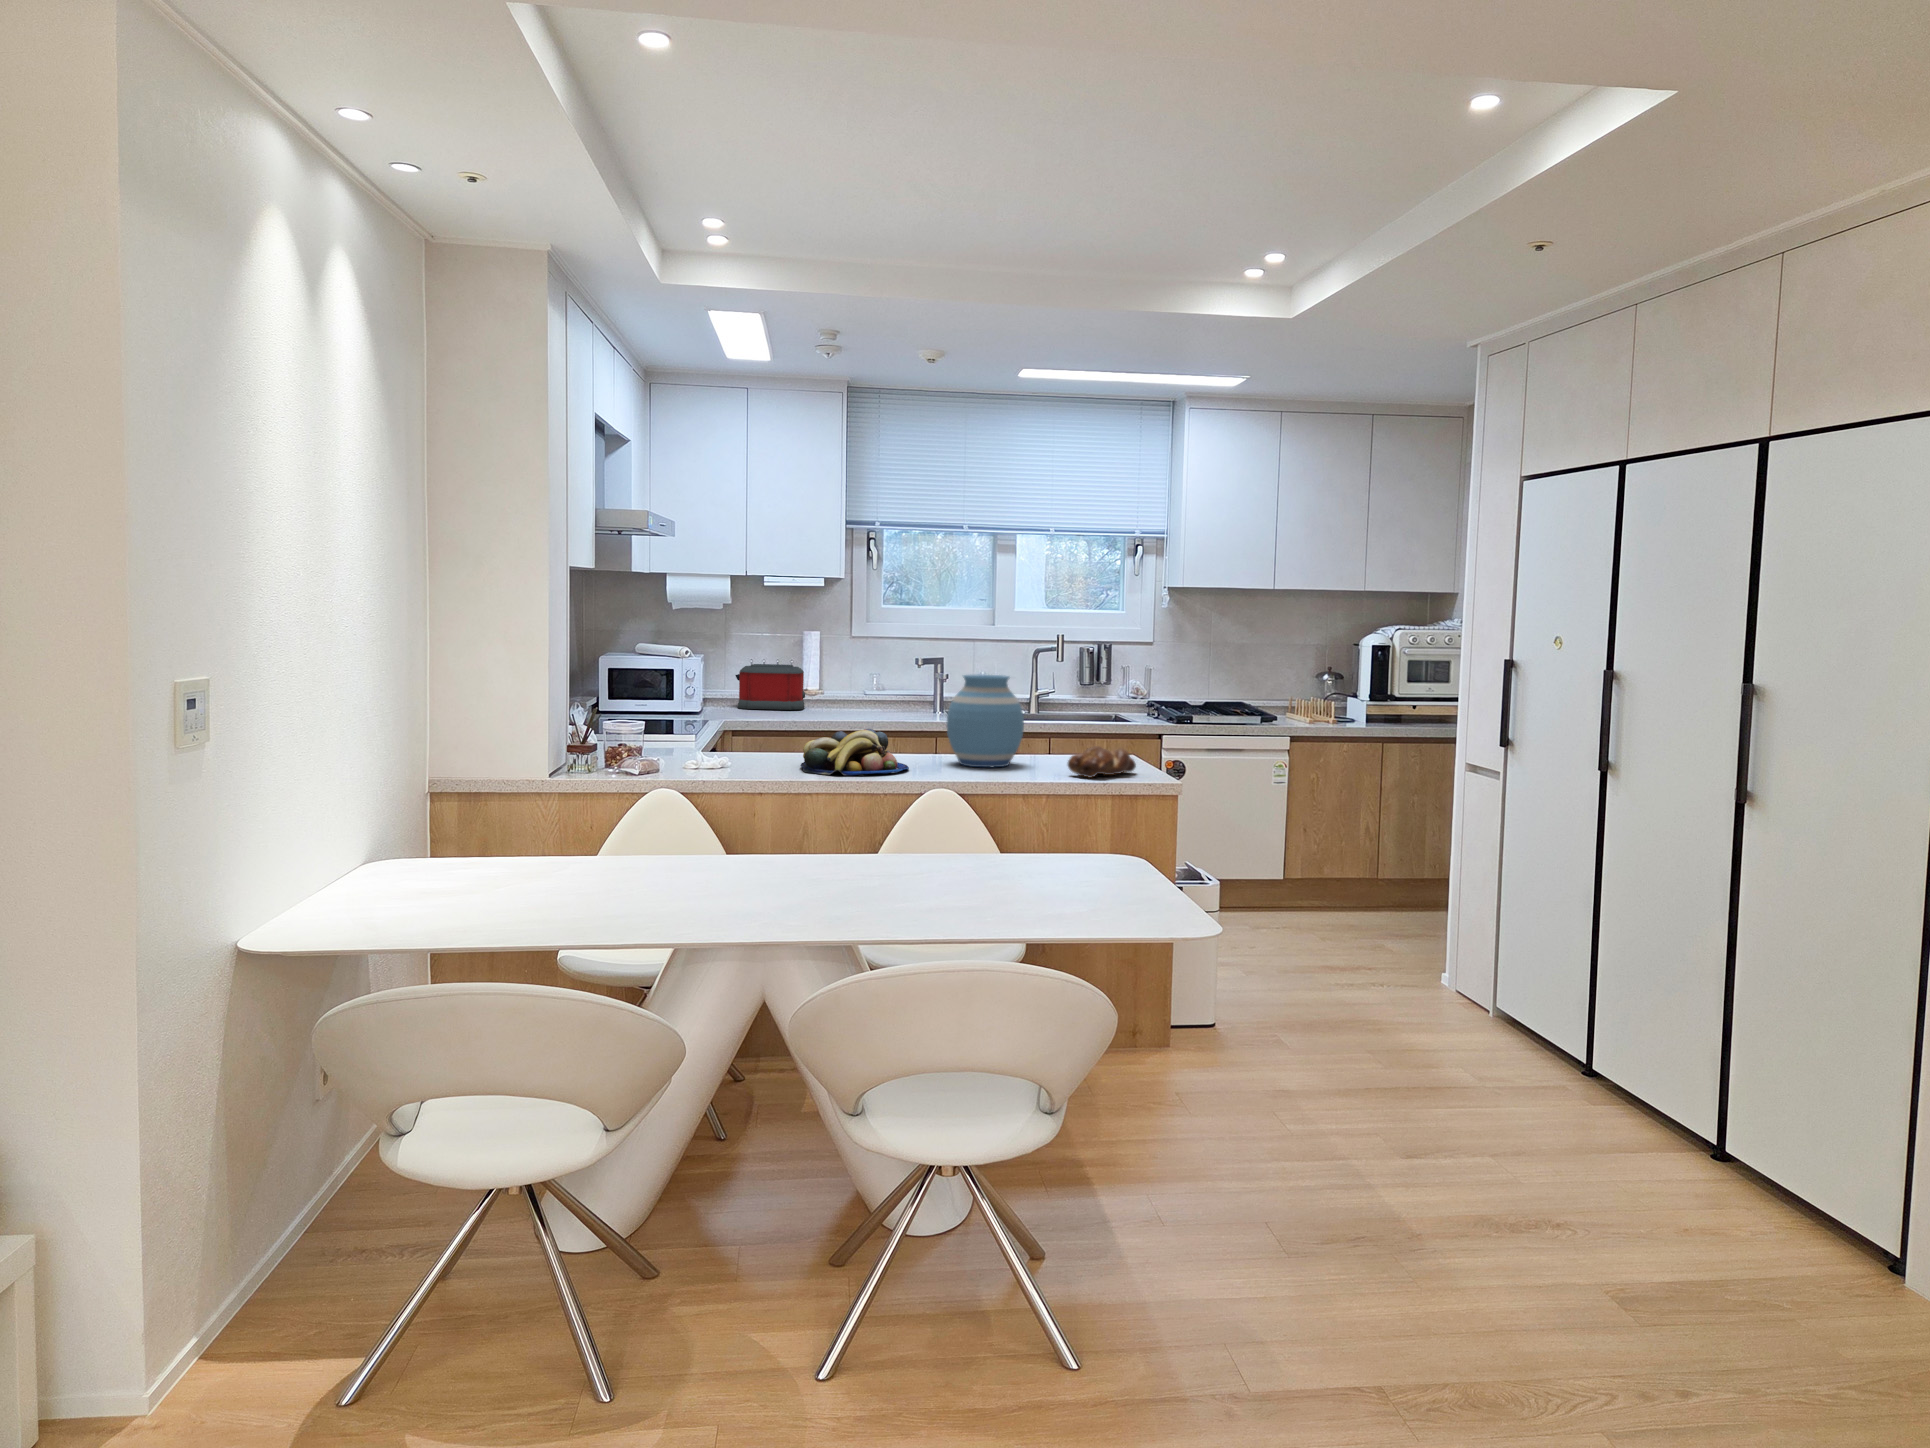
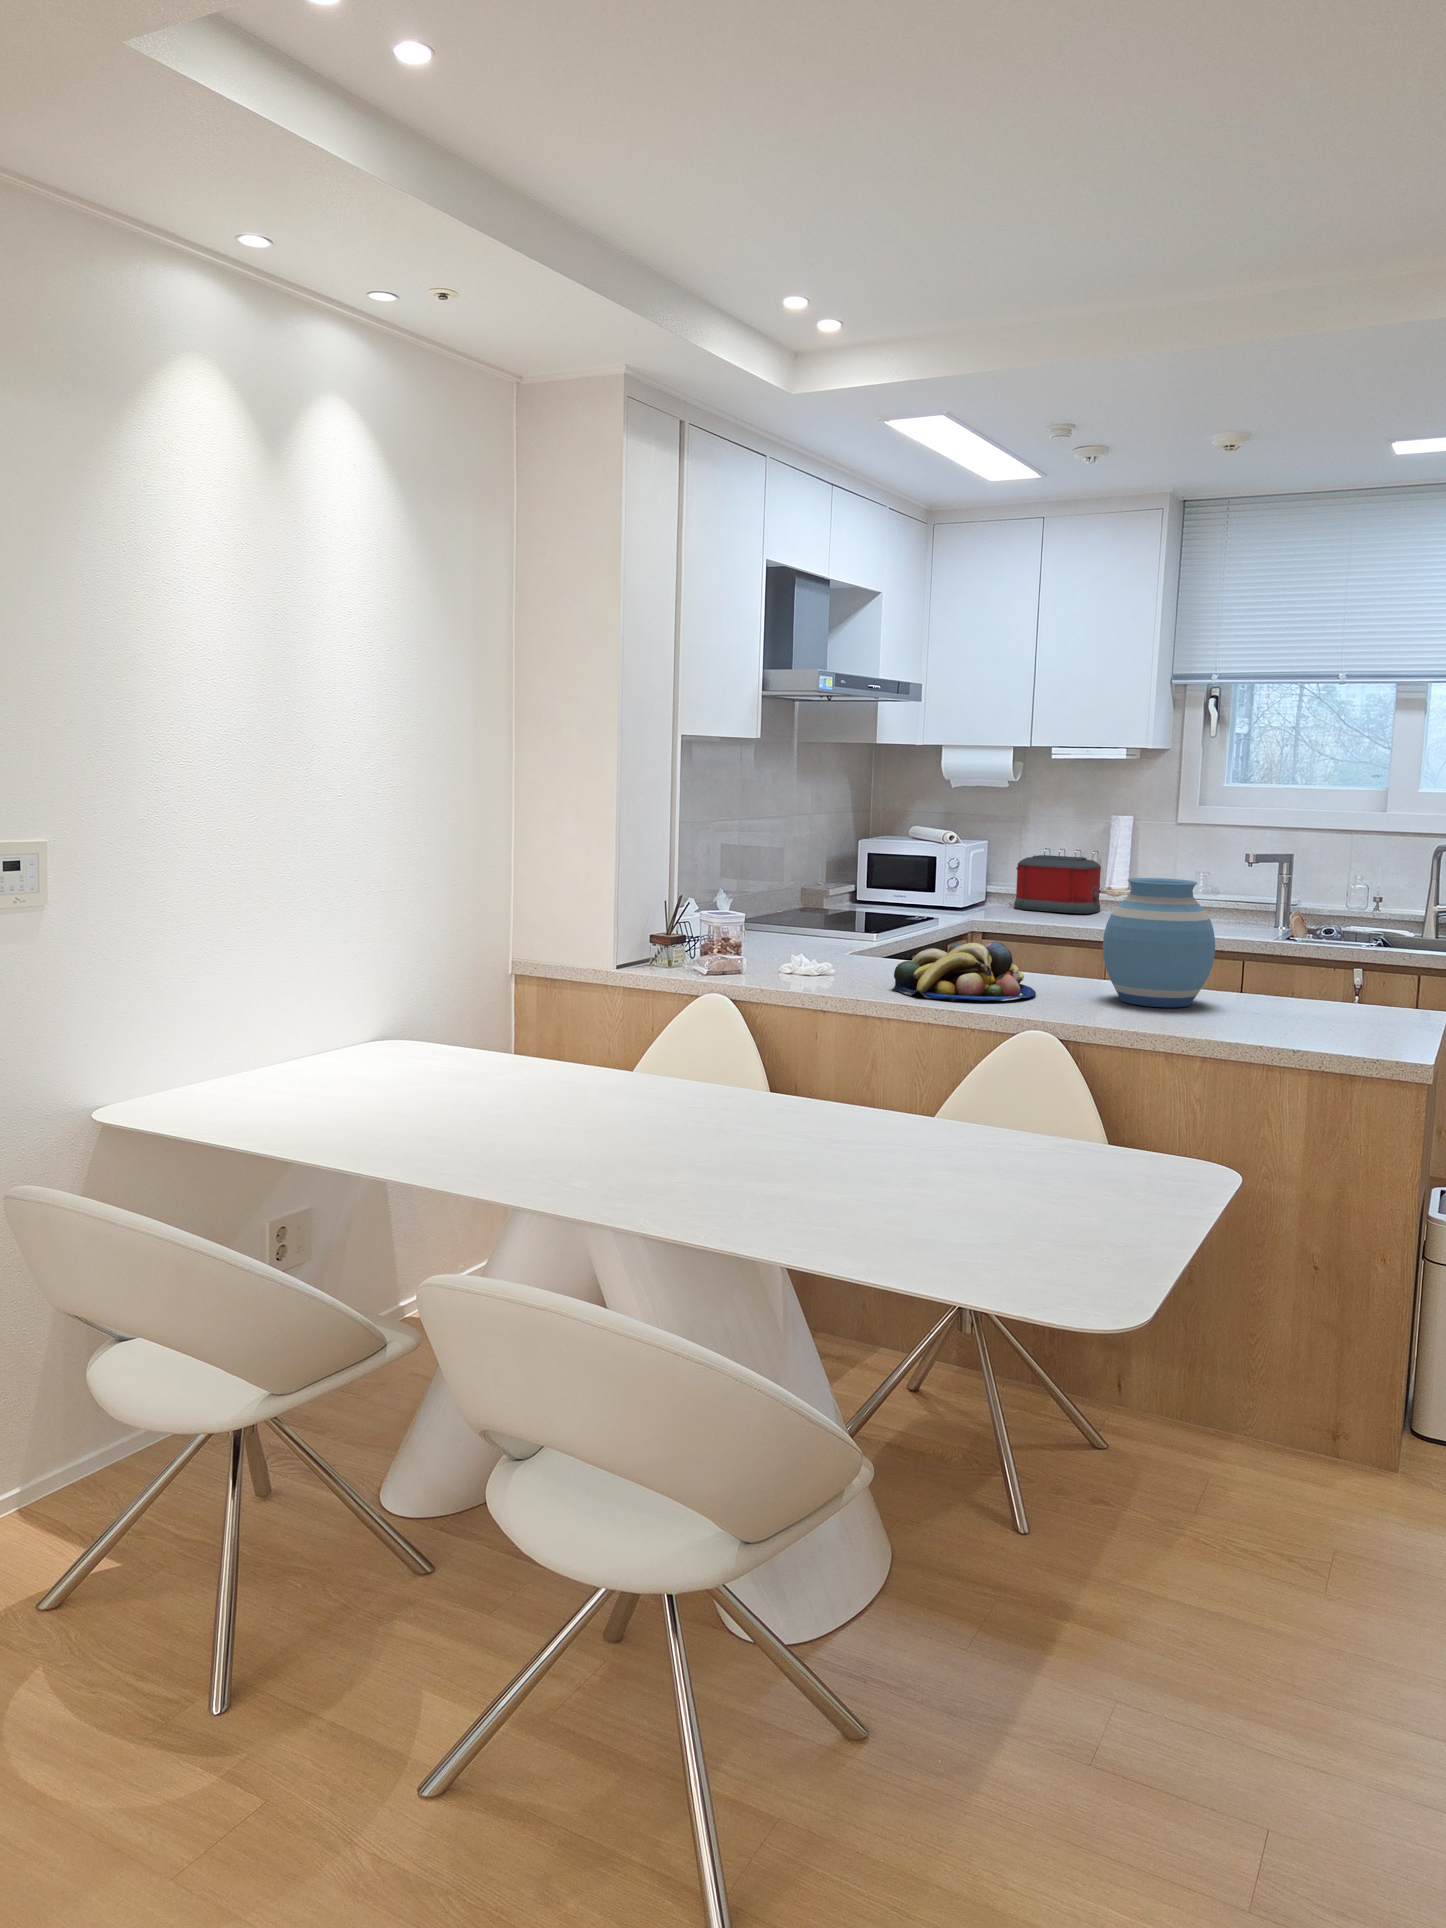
bread loaf: present [1067,746,1136,778] -> none [1239,991,1362,1035]

